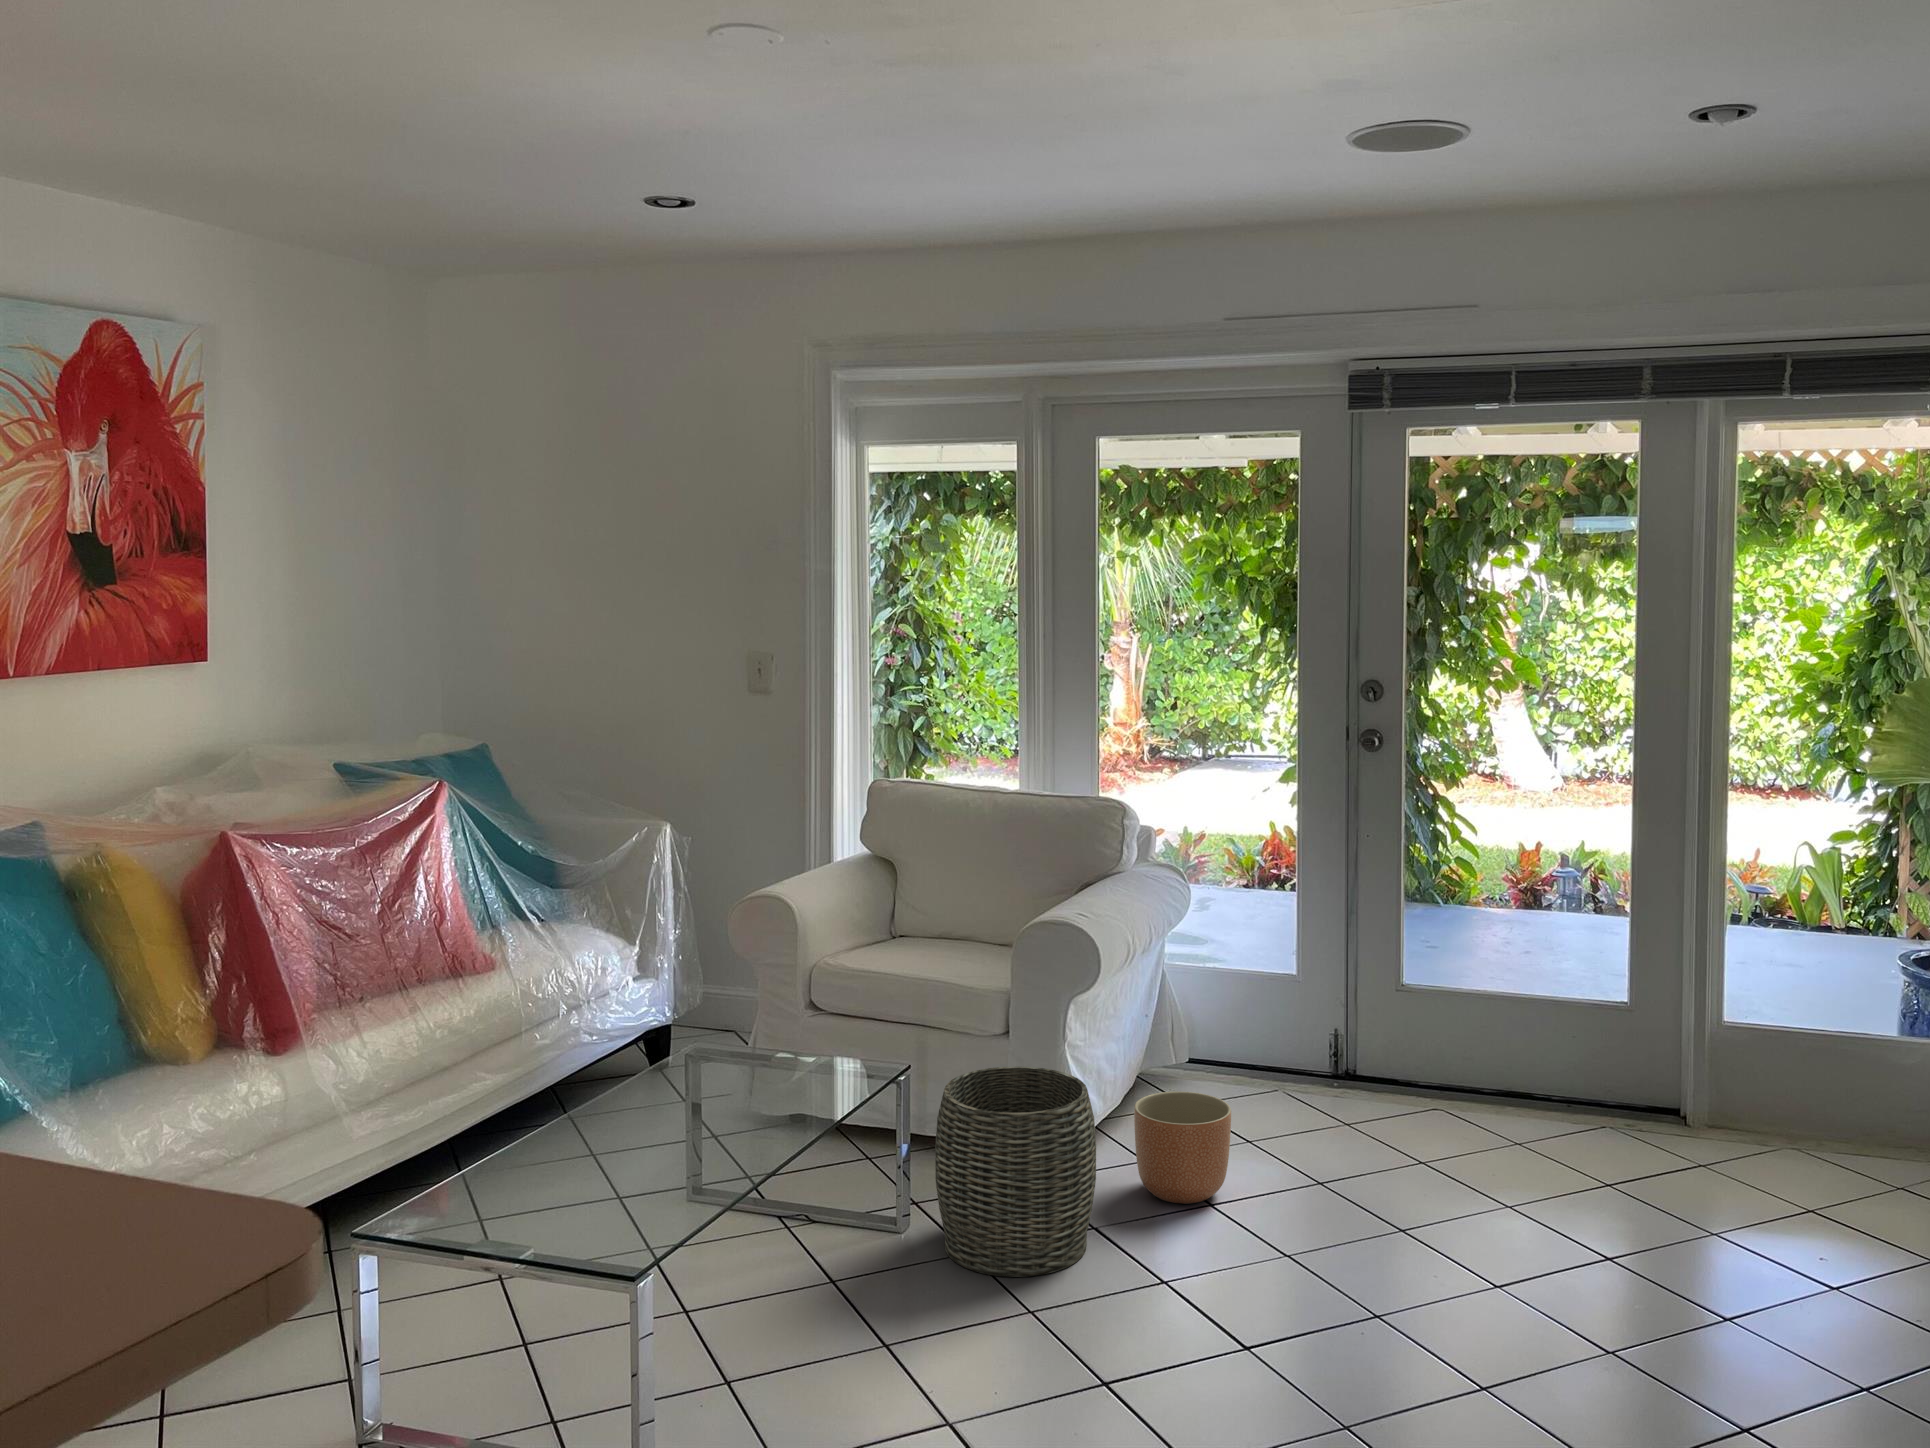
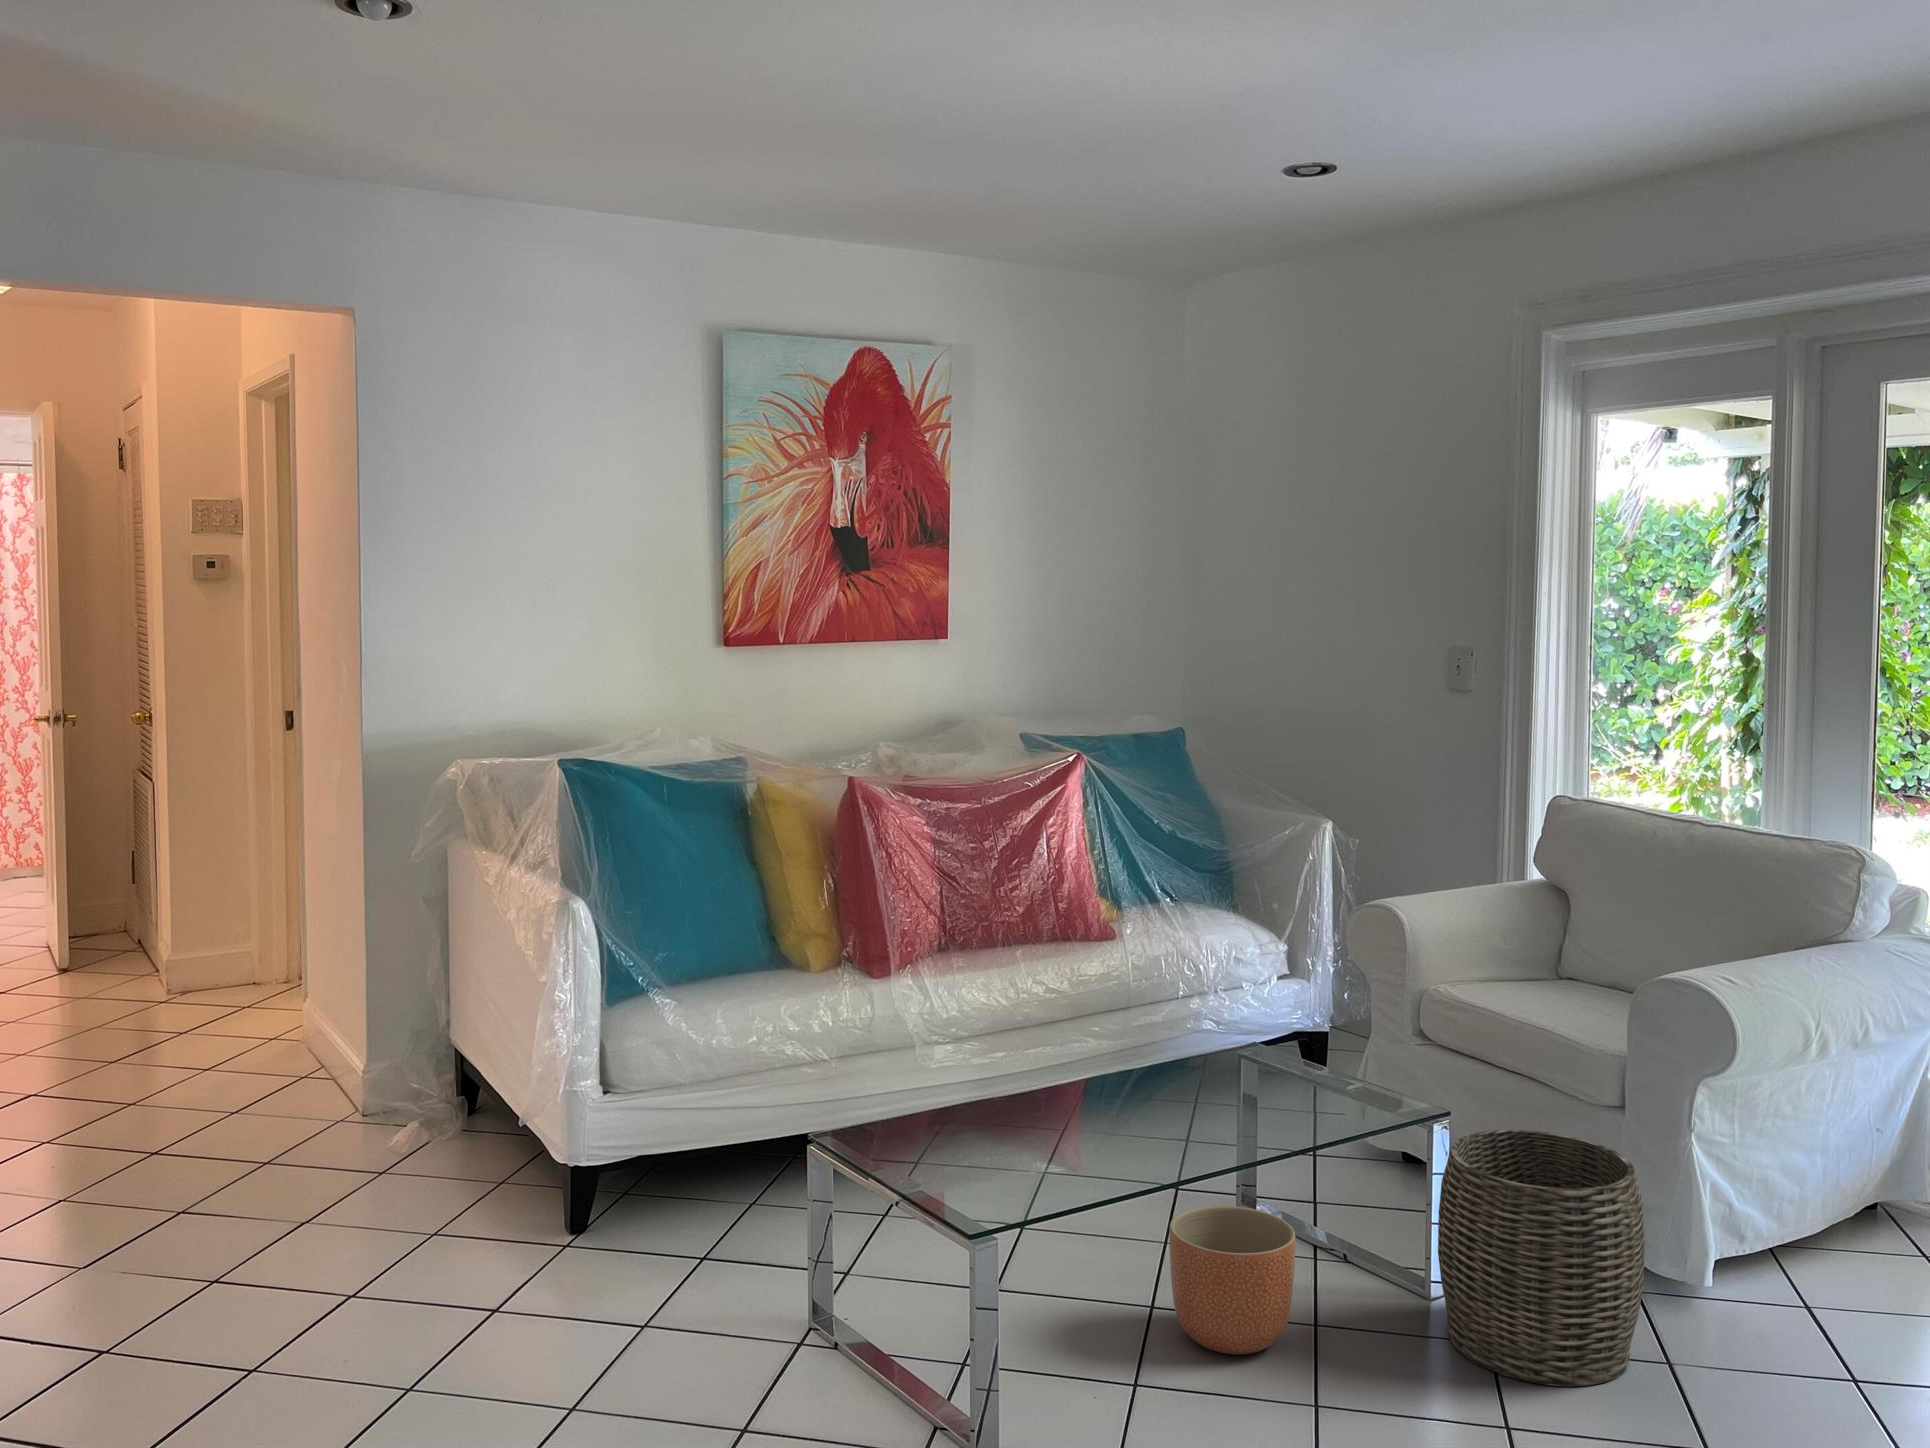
planter: present [1134,1091,1231,1204] -> present [1169,1206,1295,1355]

